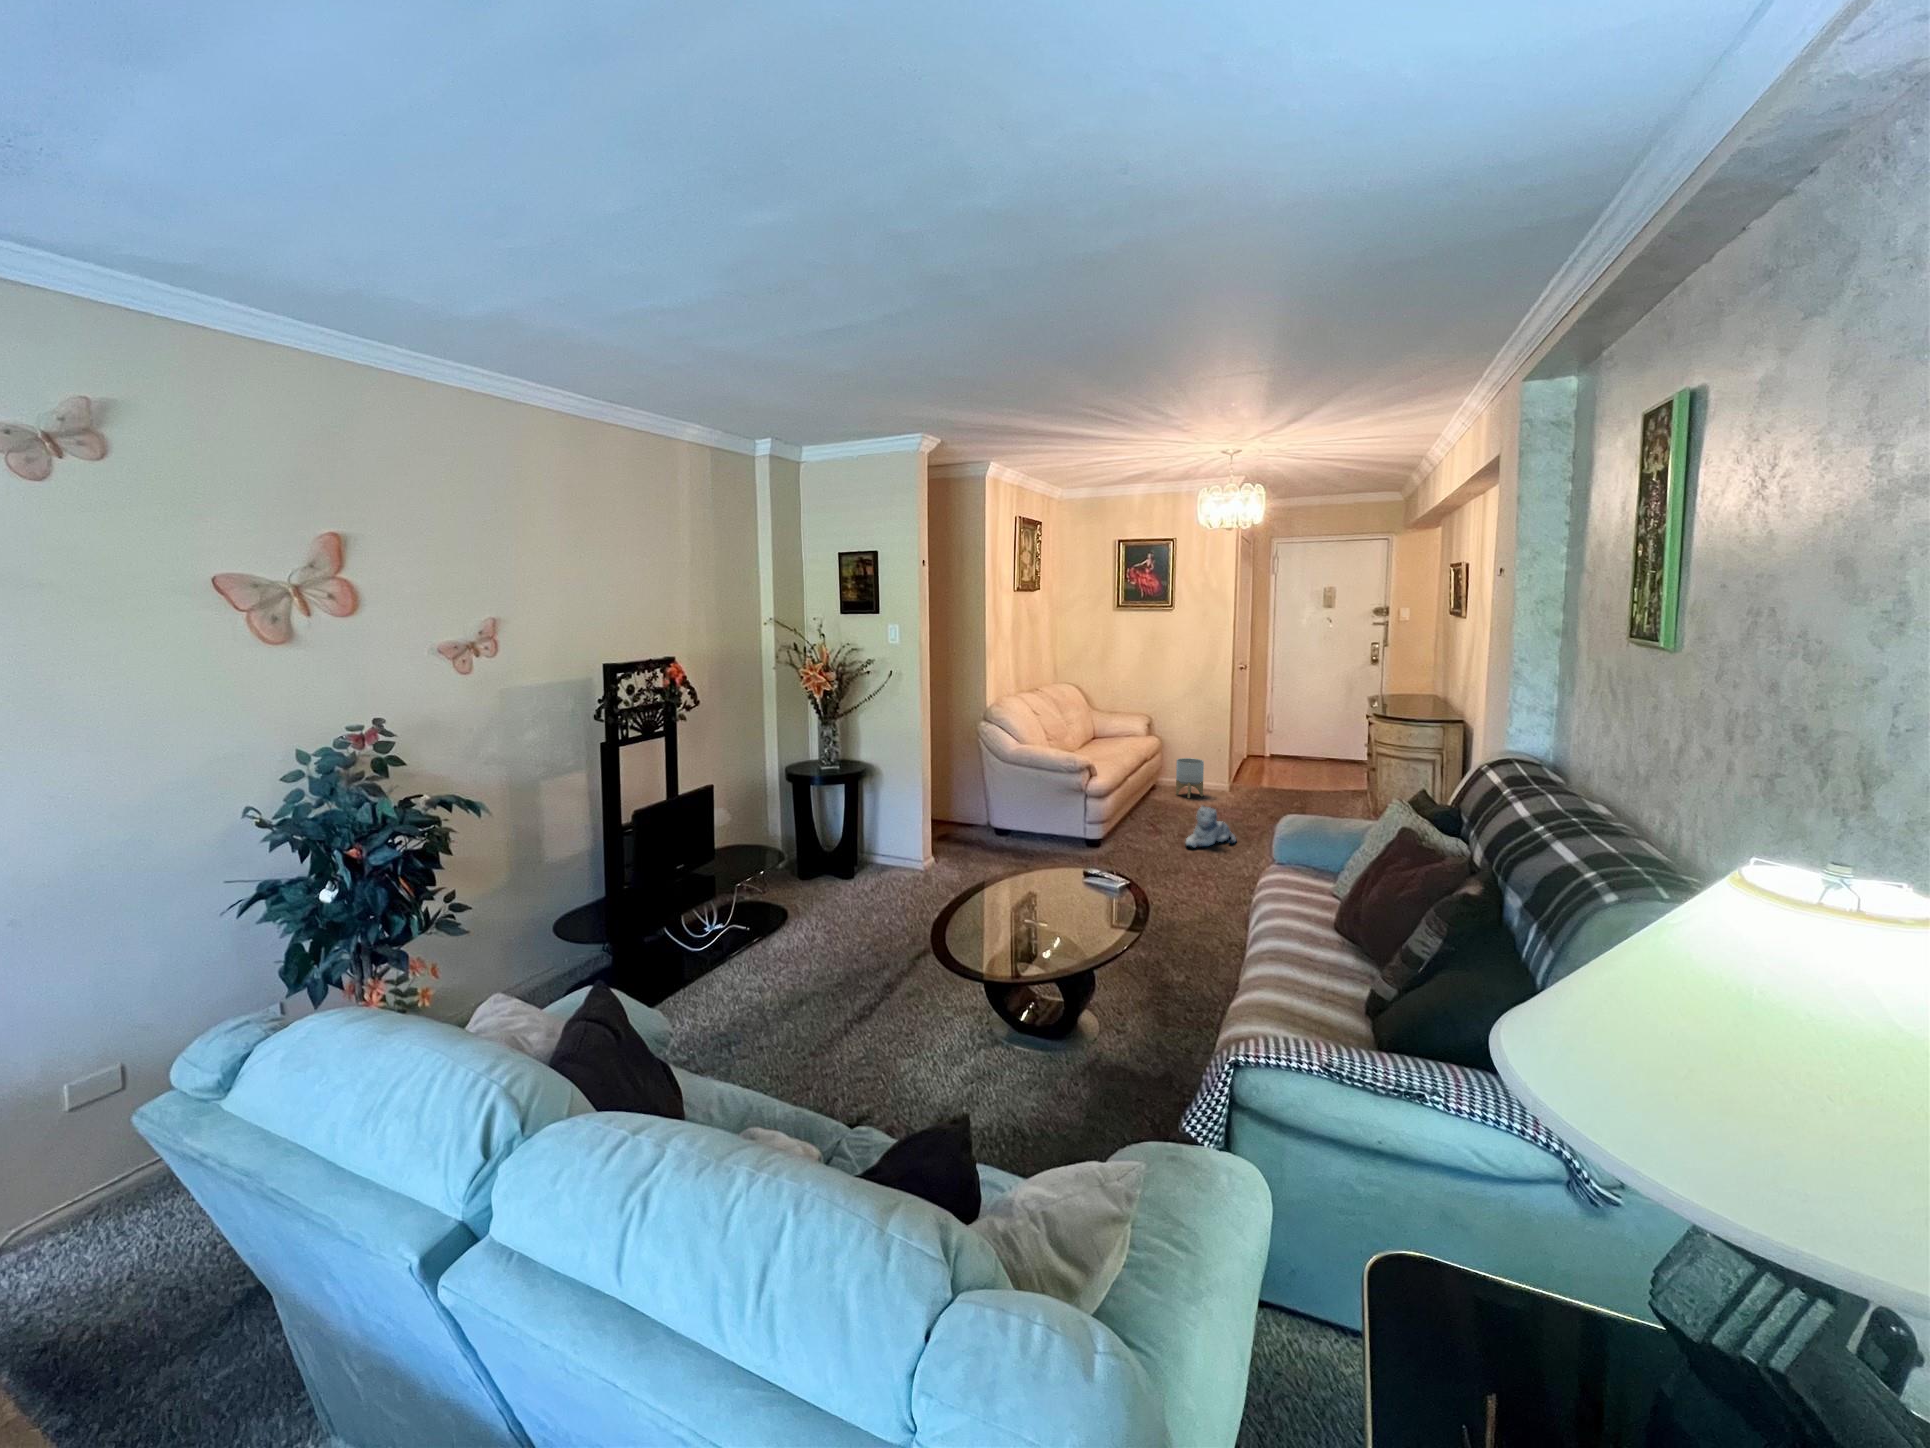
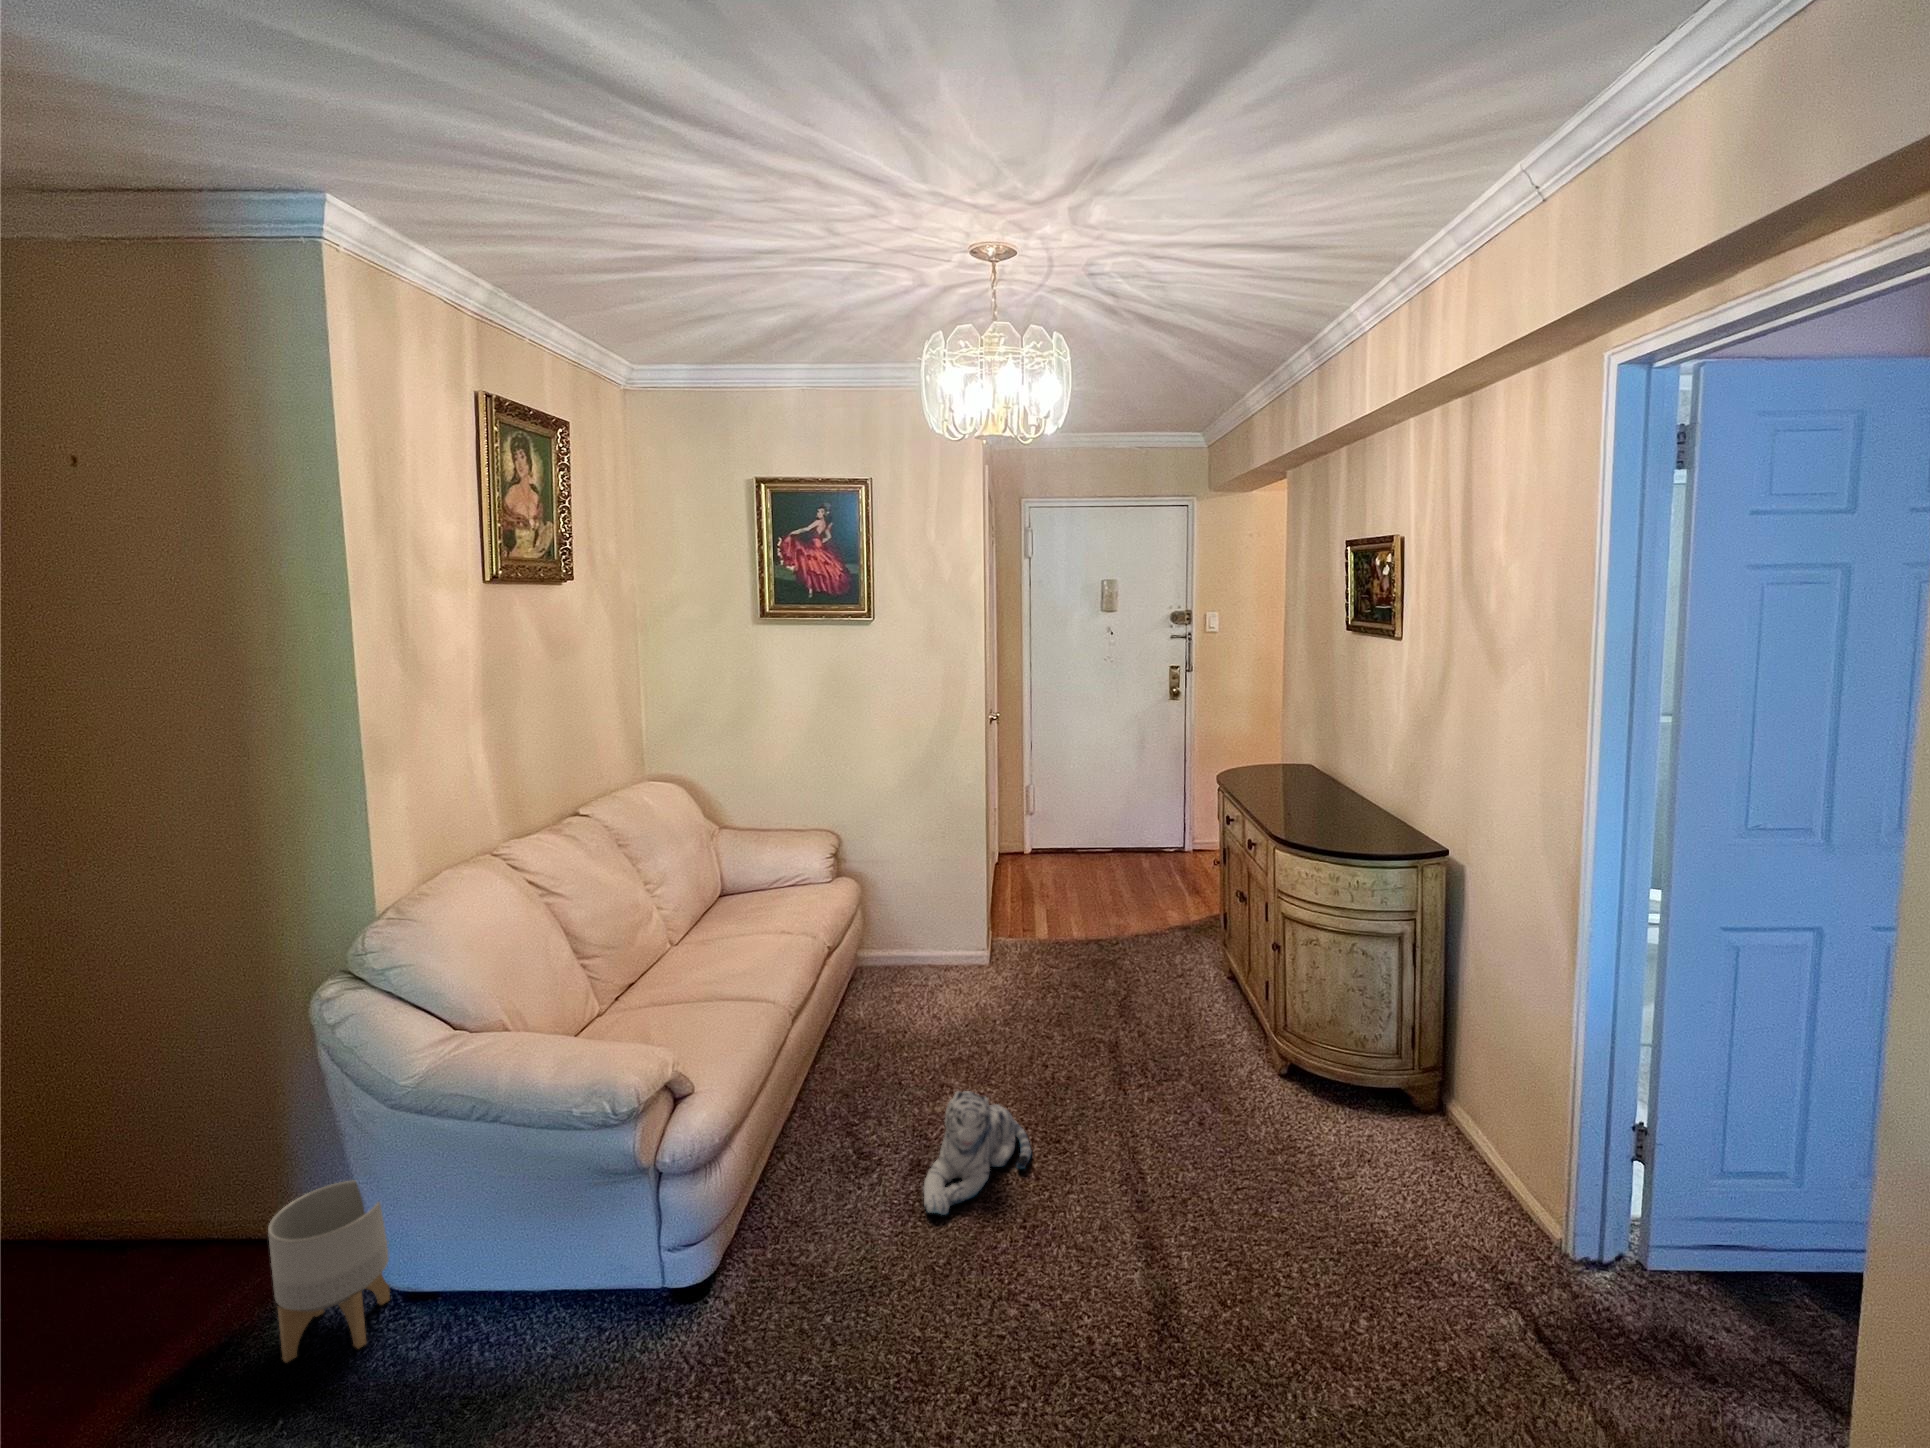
planter: present [1176,758,1204,798] -> present [268,1180,390,1362]

